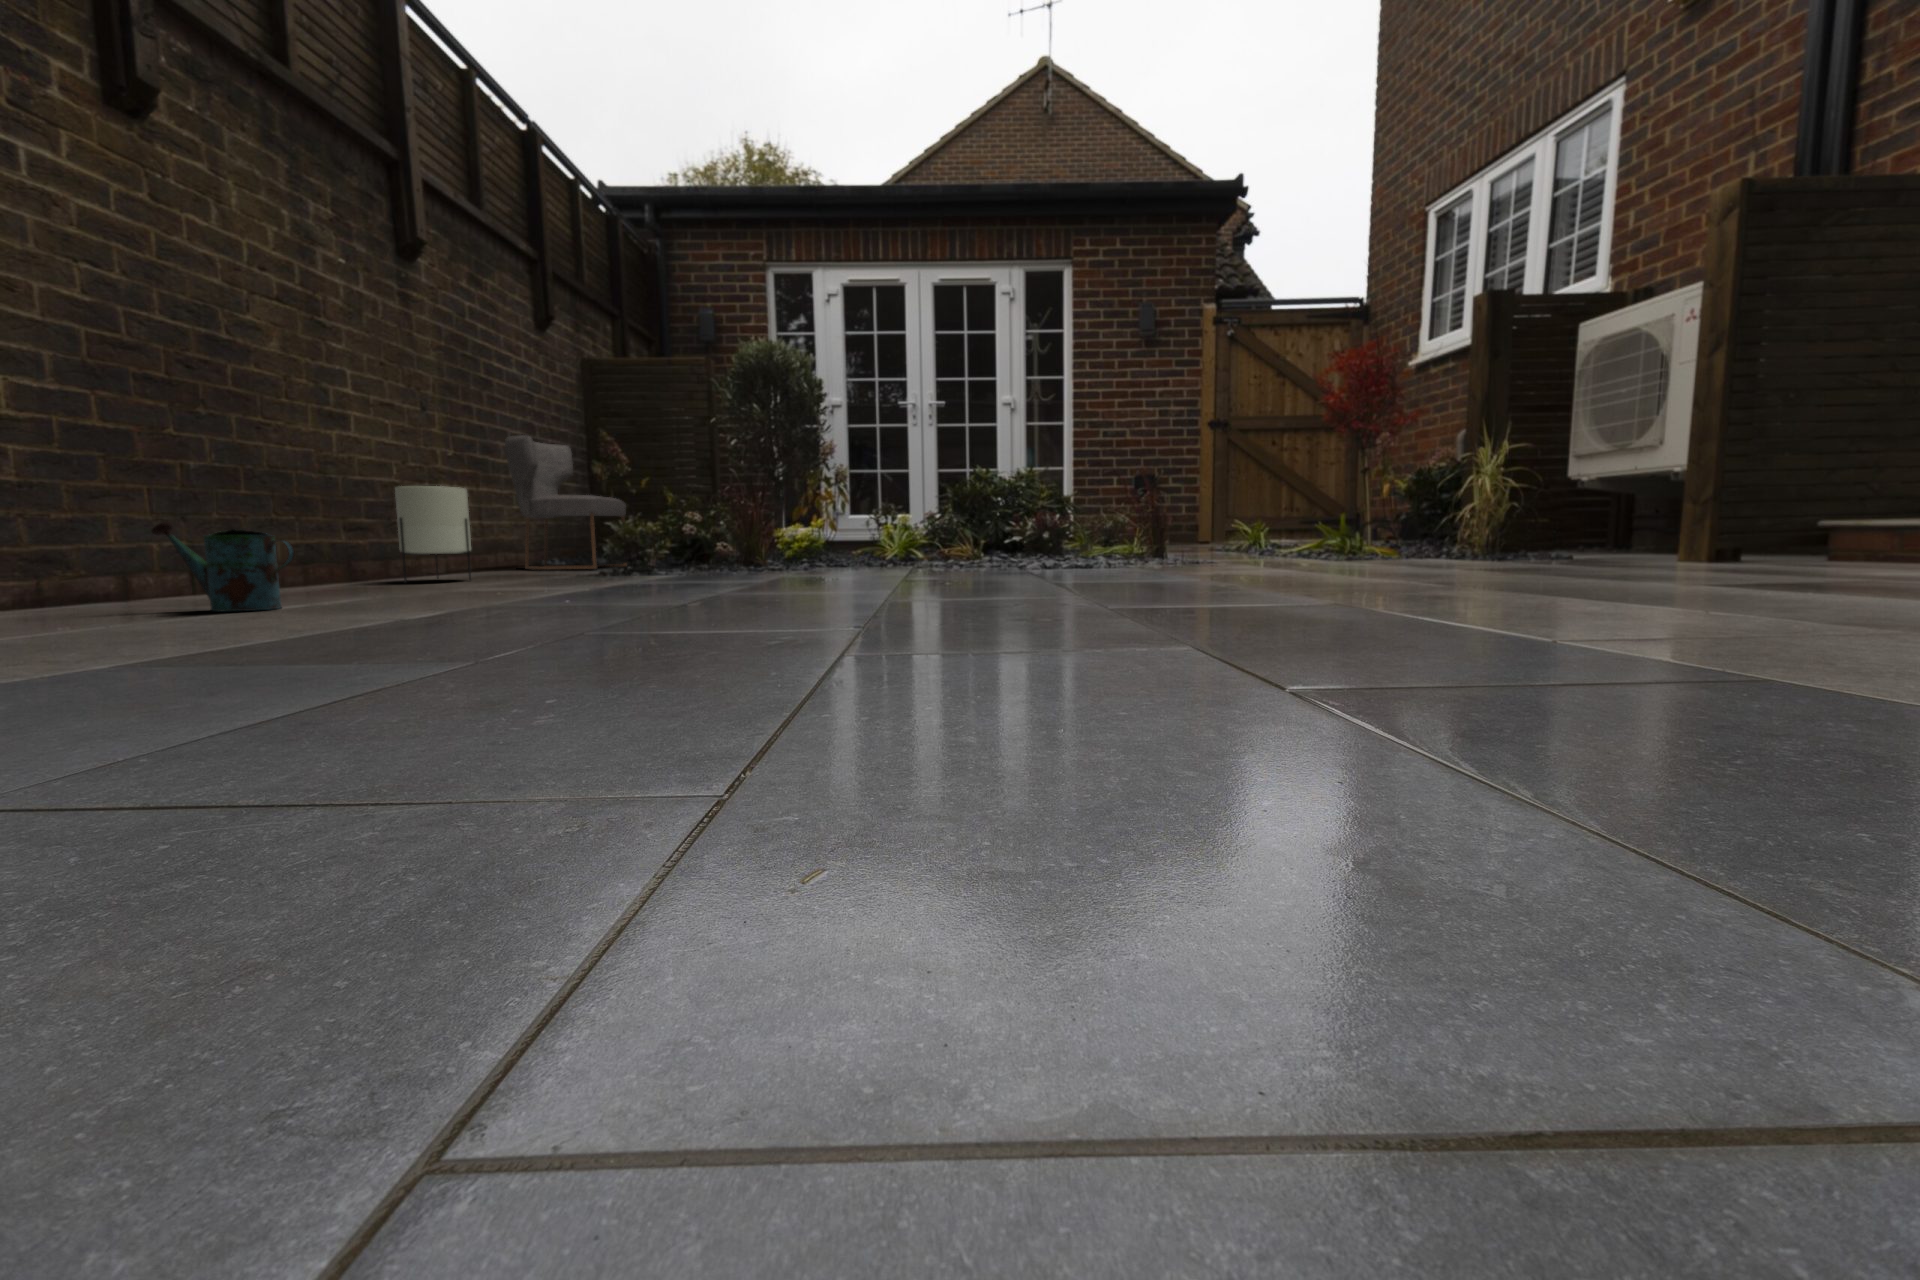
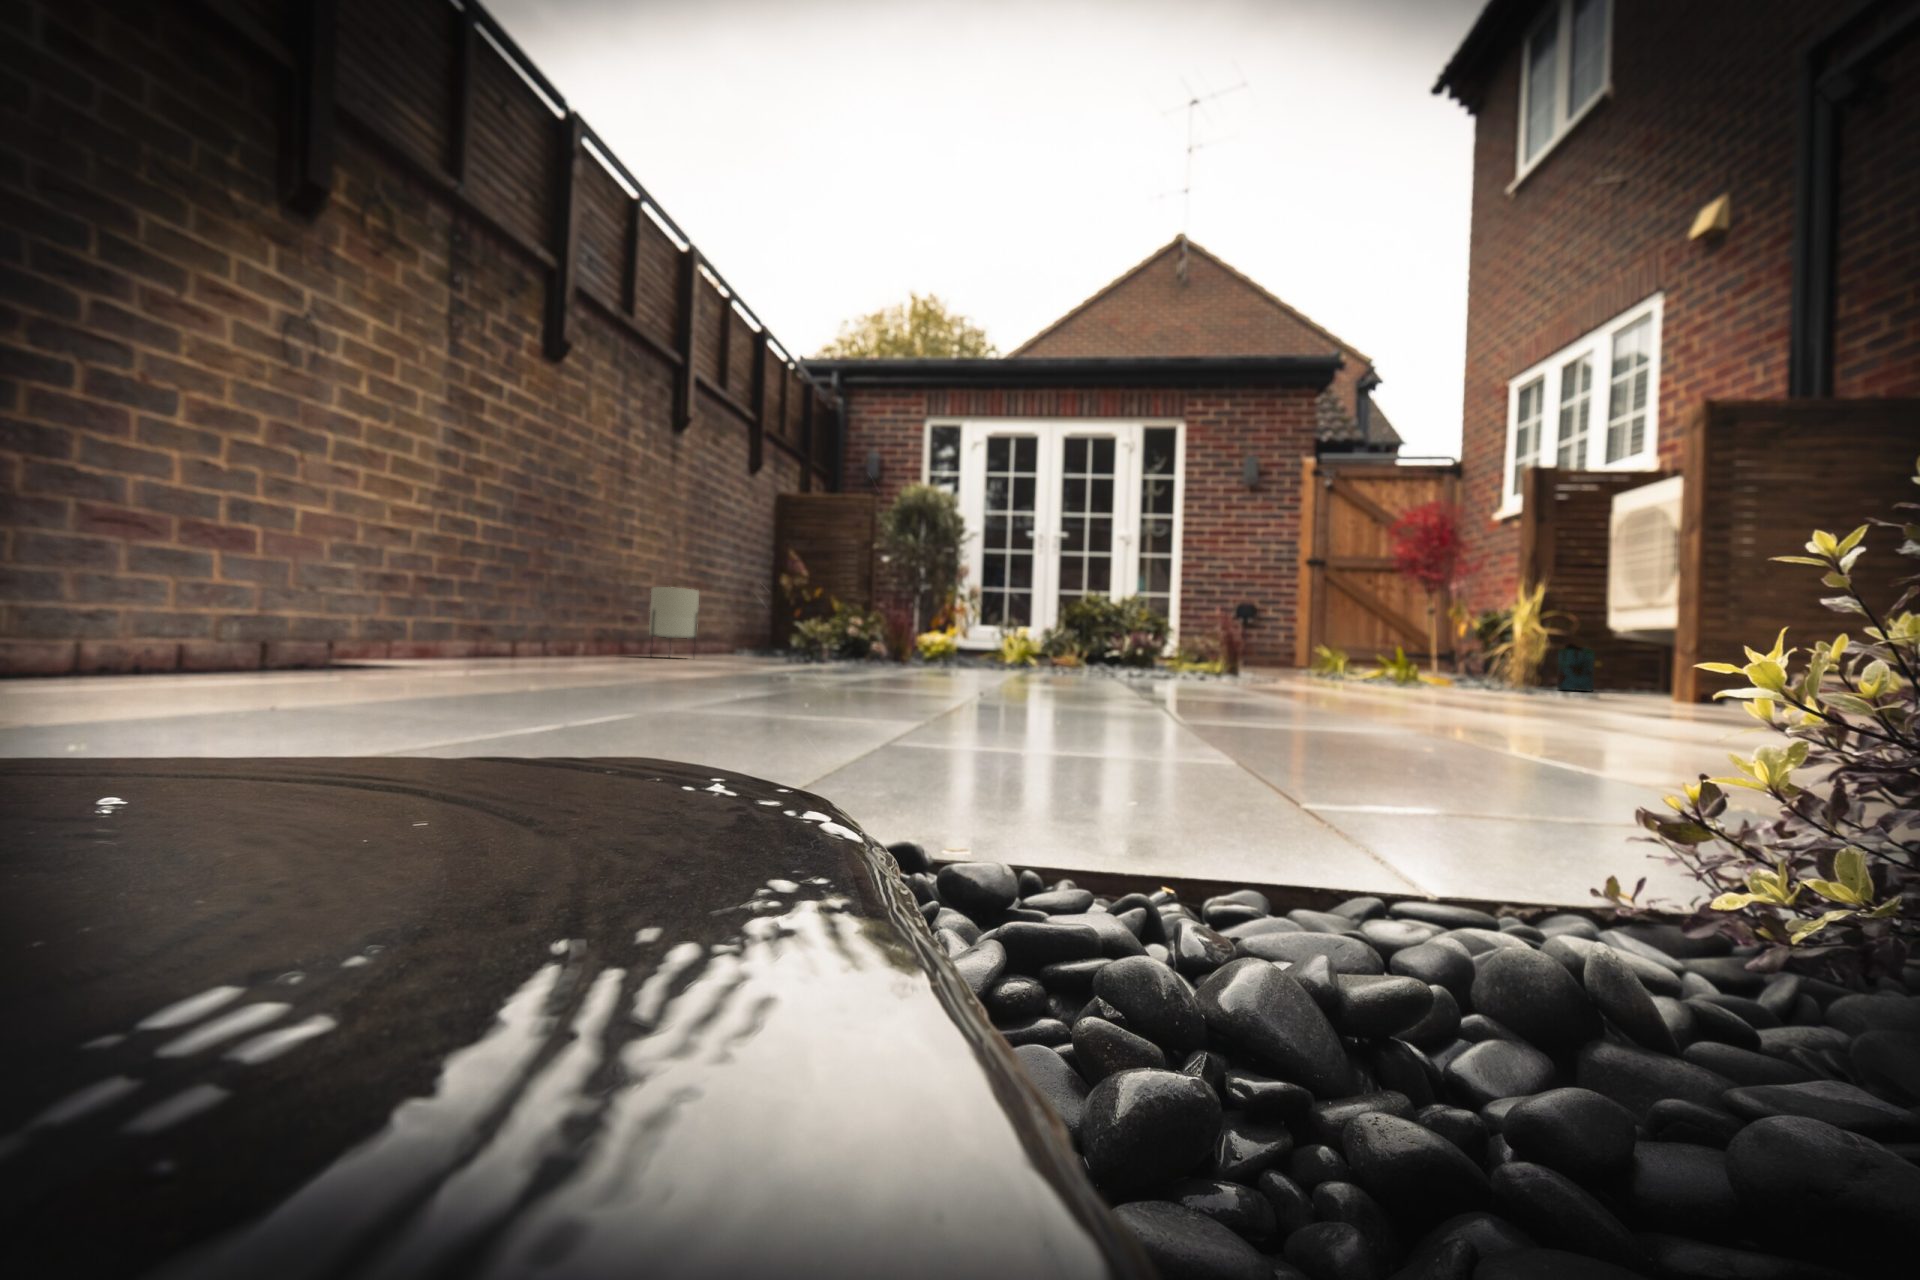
chair: present [505,435,627,570] -> none [720,552,803,658]
watering can: present [151,522,294,612] -> present [1557,644,1595,691]

